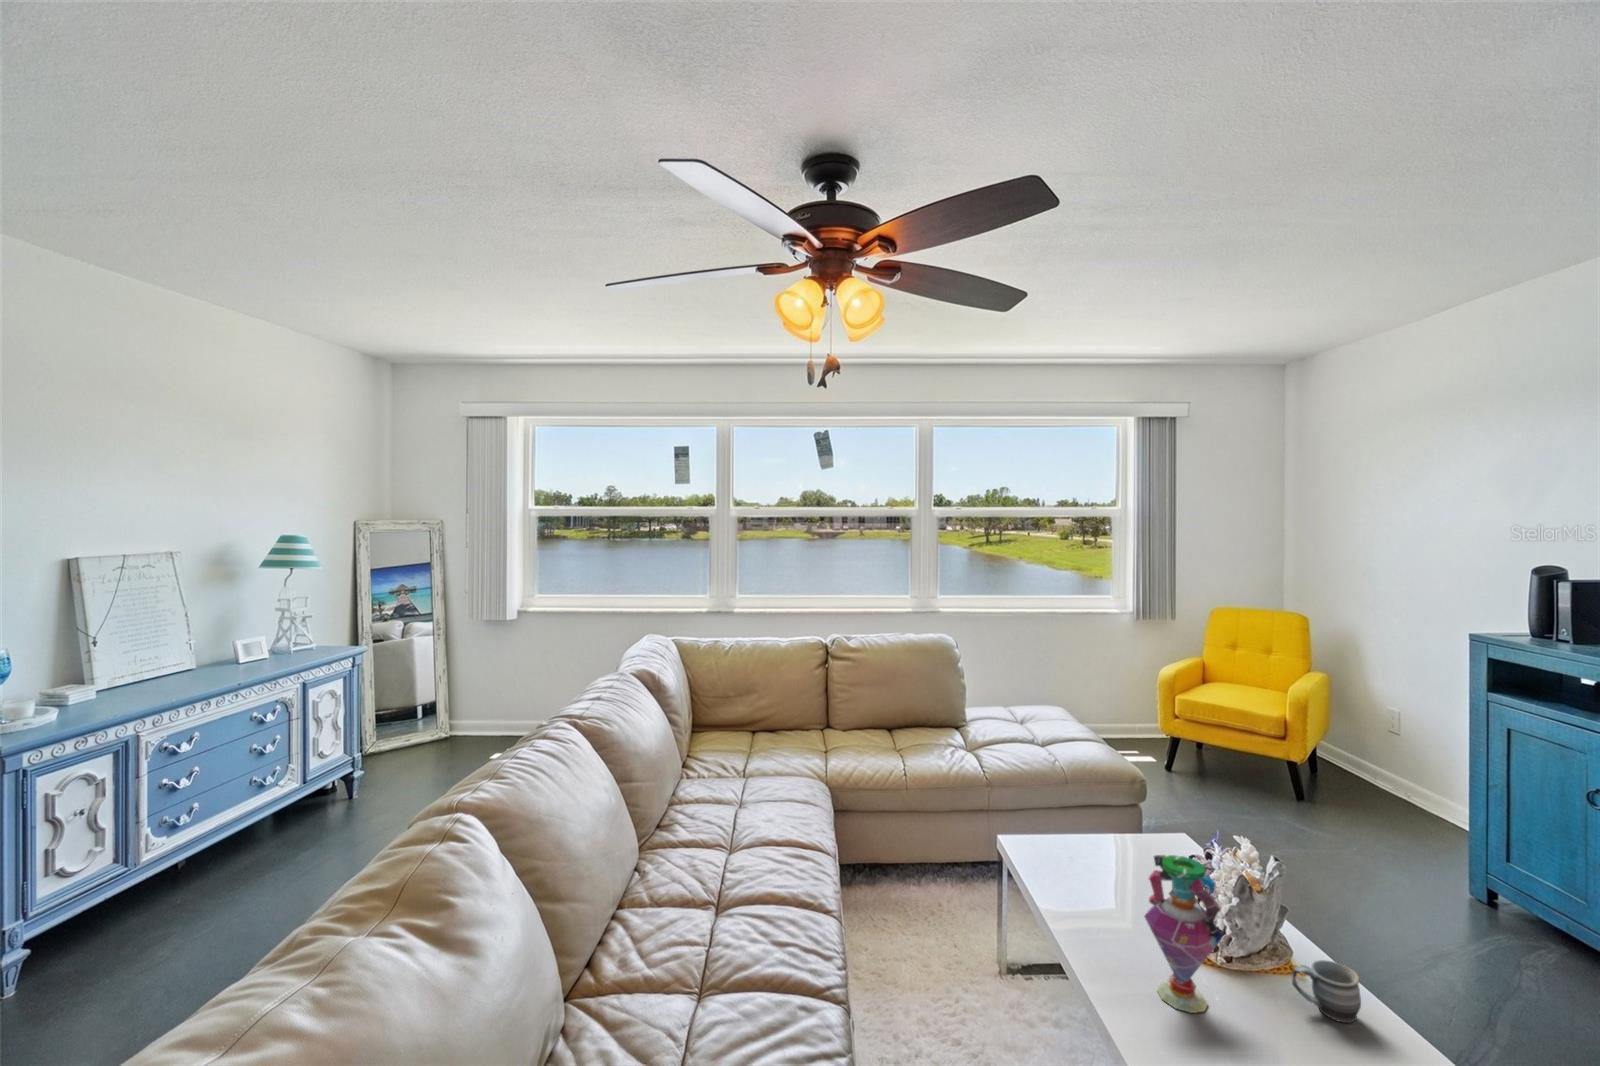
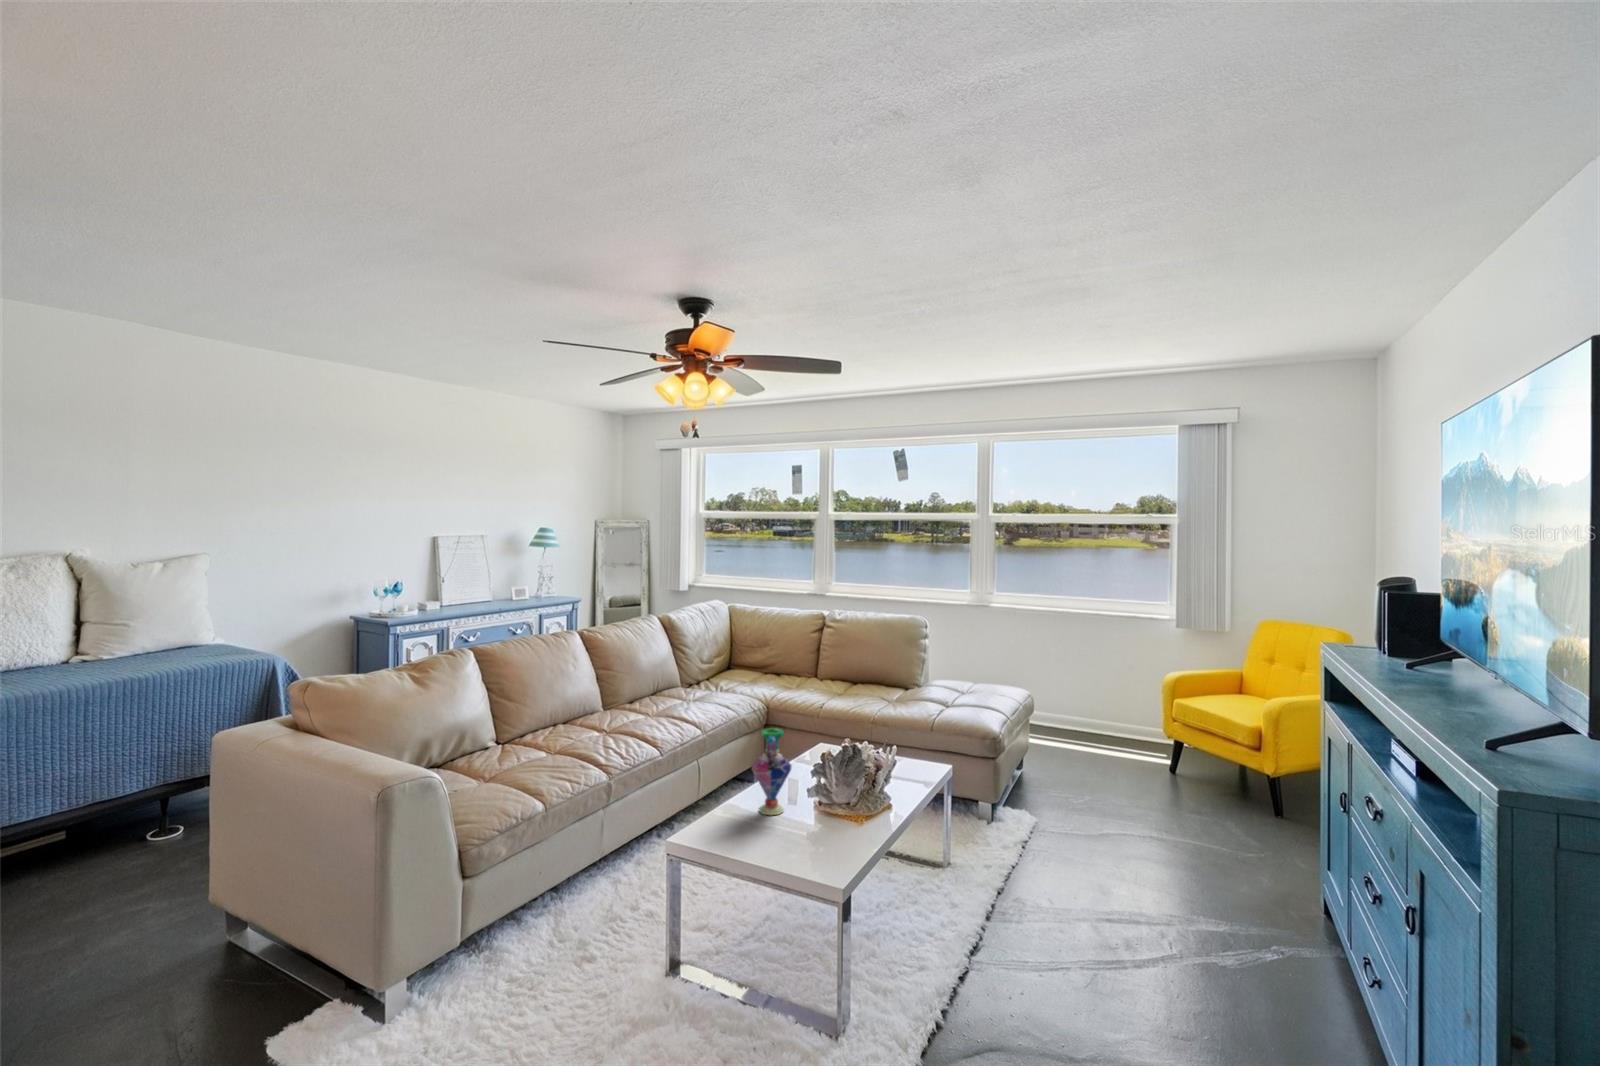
mug: present [1292,960,1361,1023] -> none [823,802,853,837]

